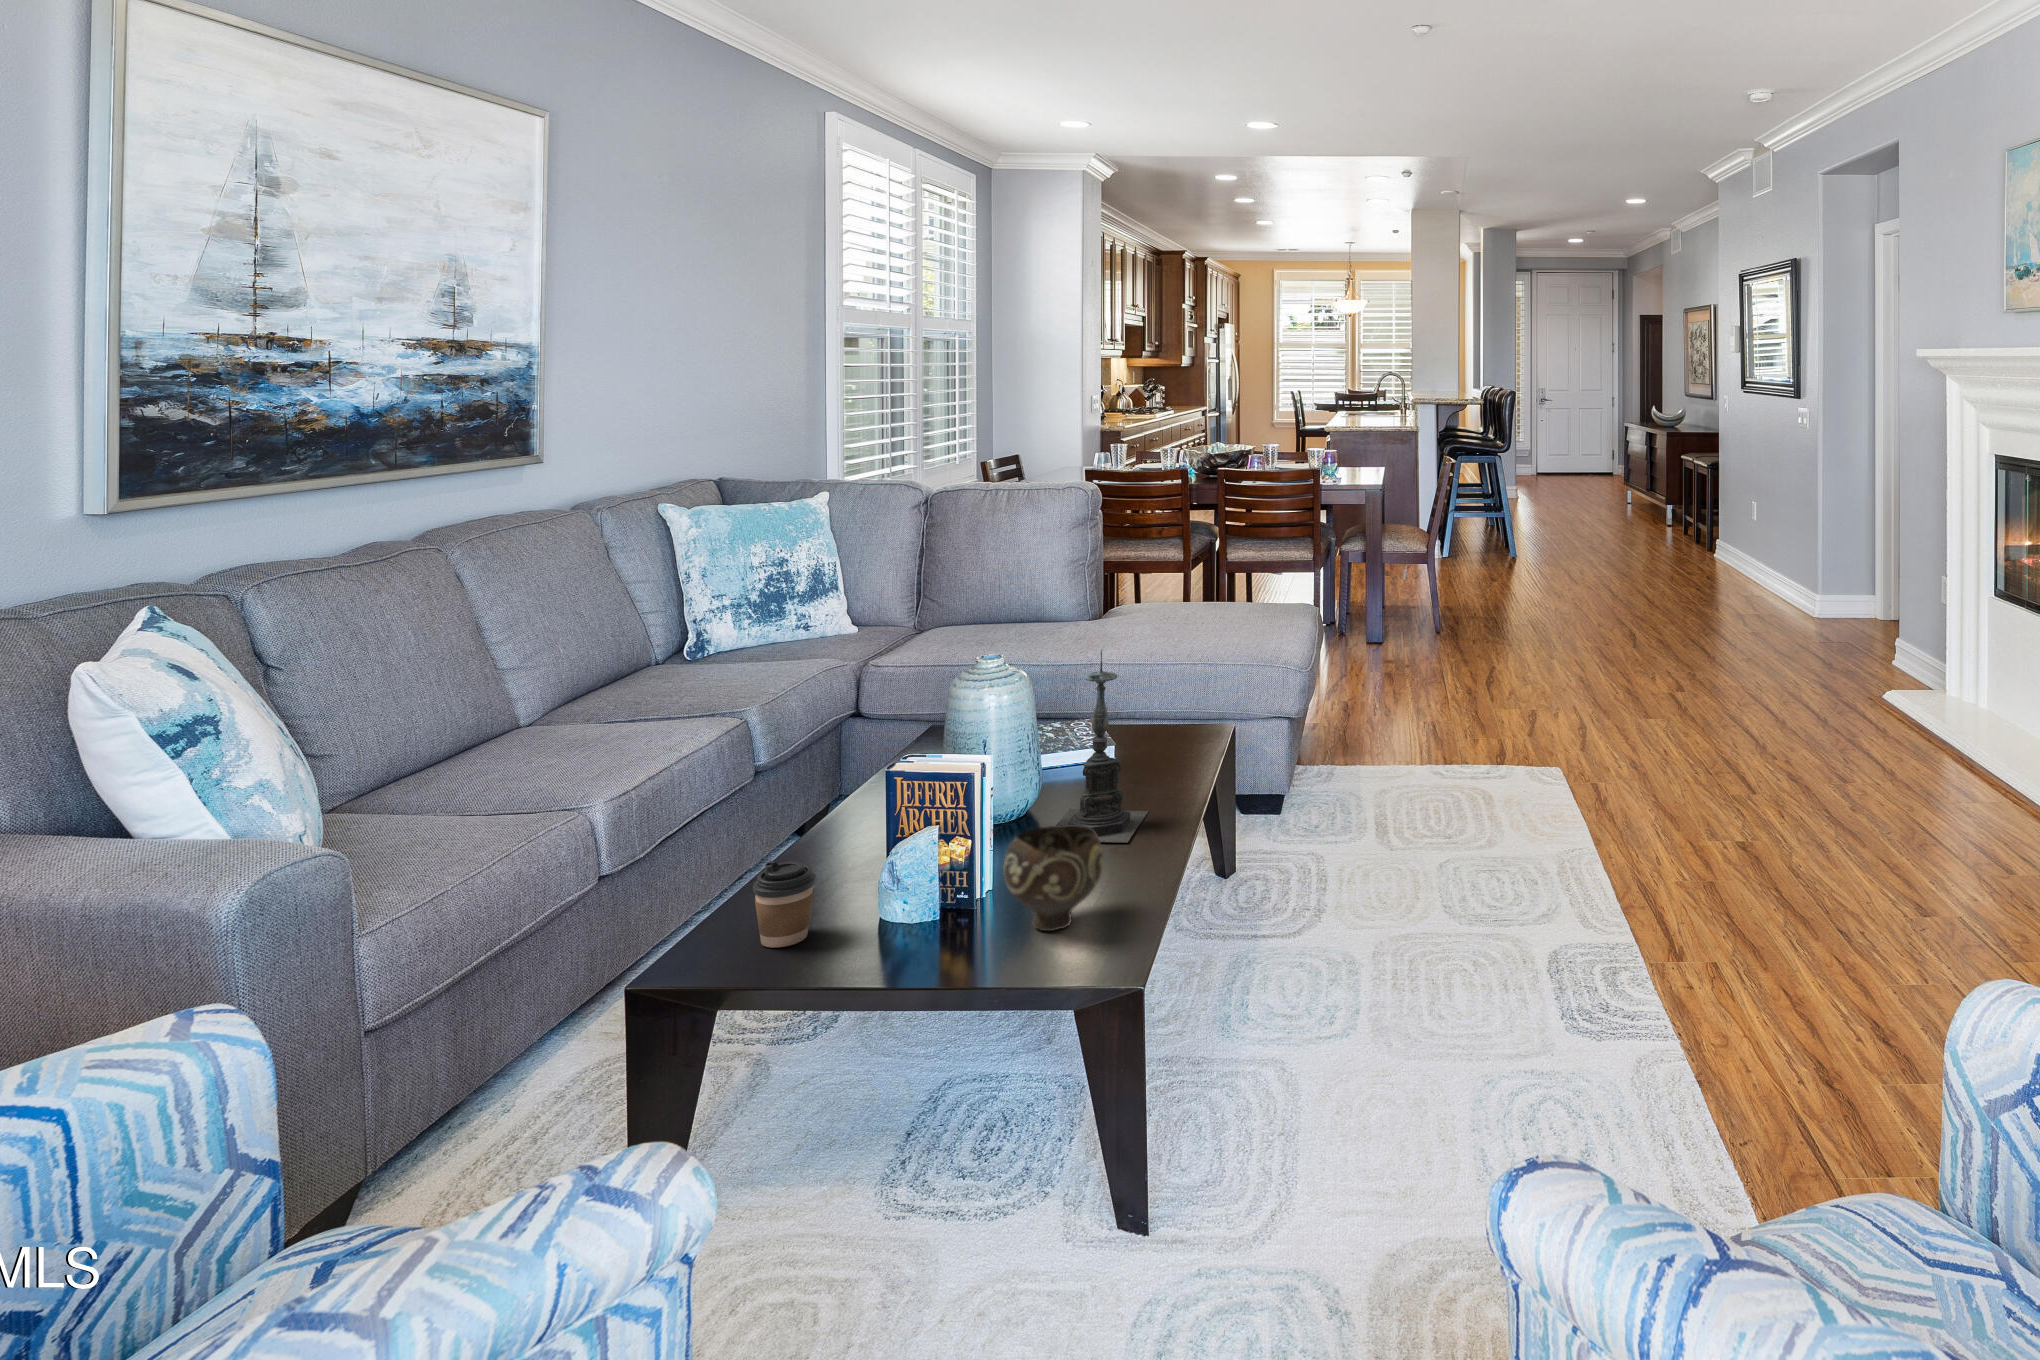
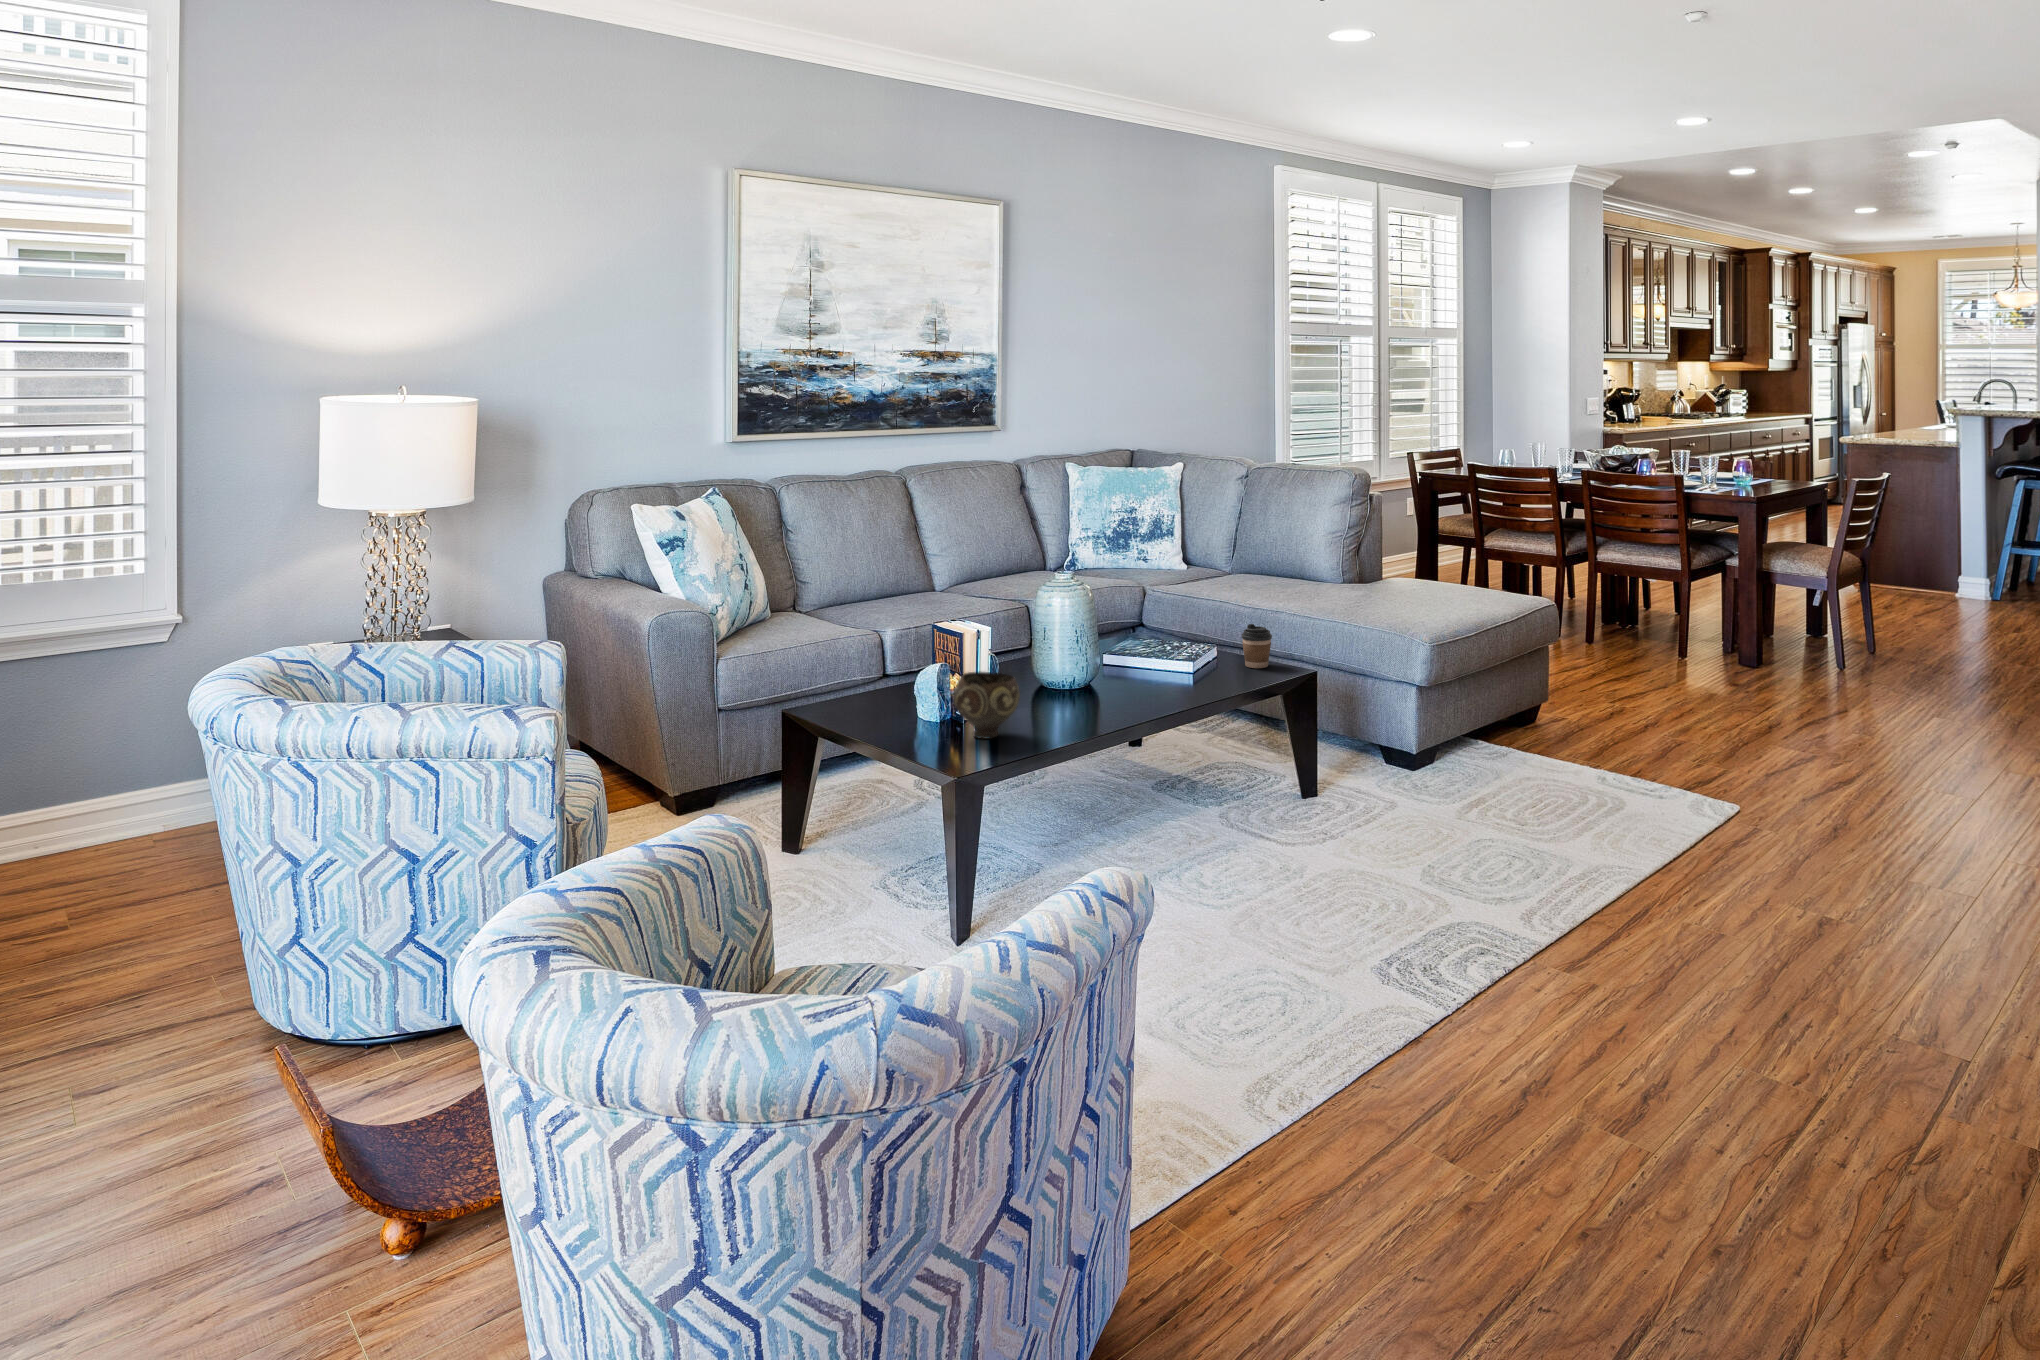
candle holder: present [1056,650,1148,843] -> none [1065,570,1153,711]
coffee cup: present [753,861,816,947] -> present [1242,624,1272,668]

